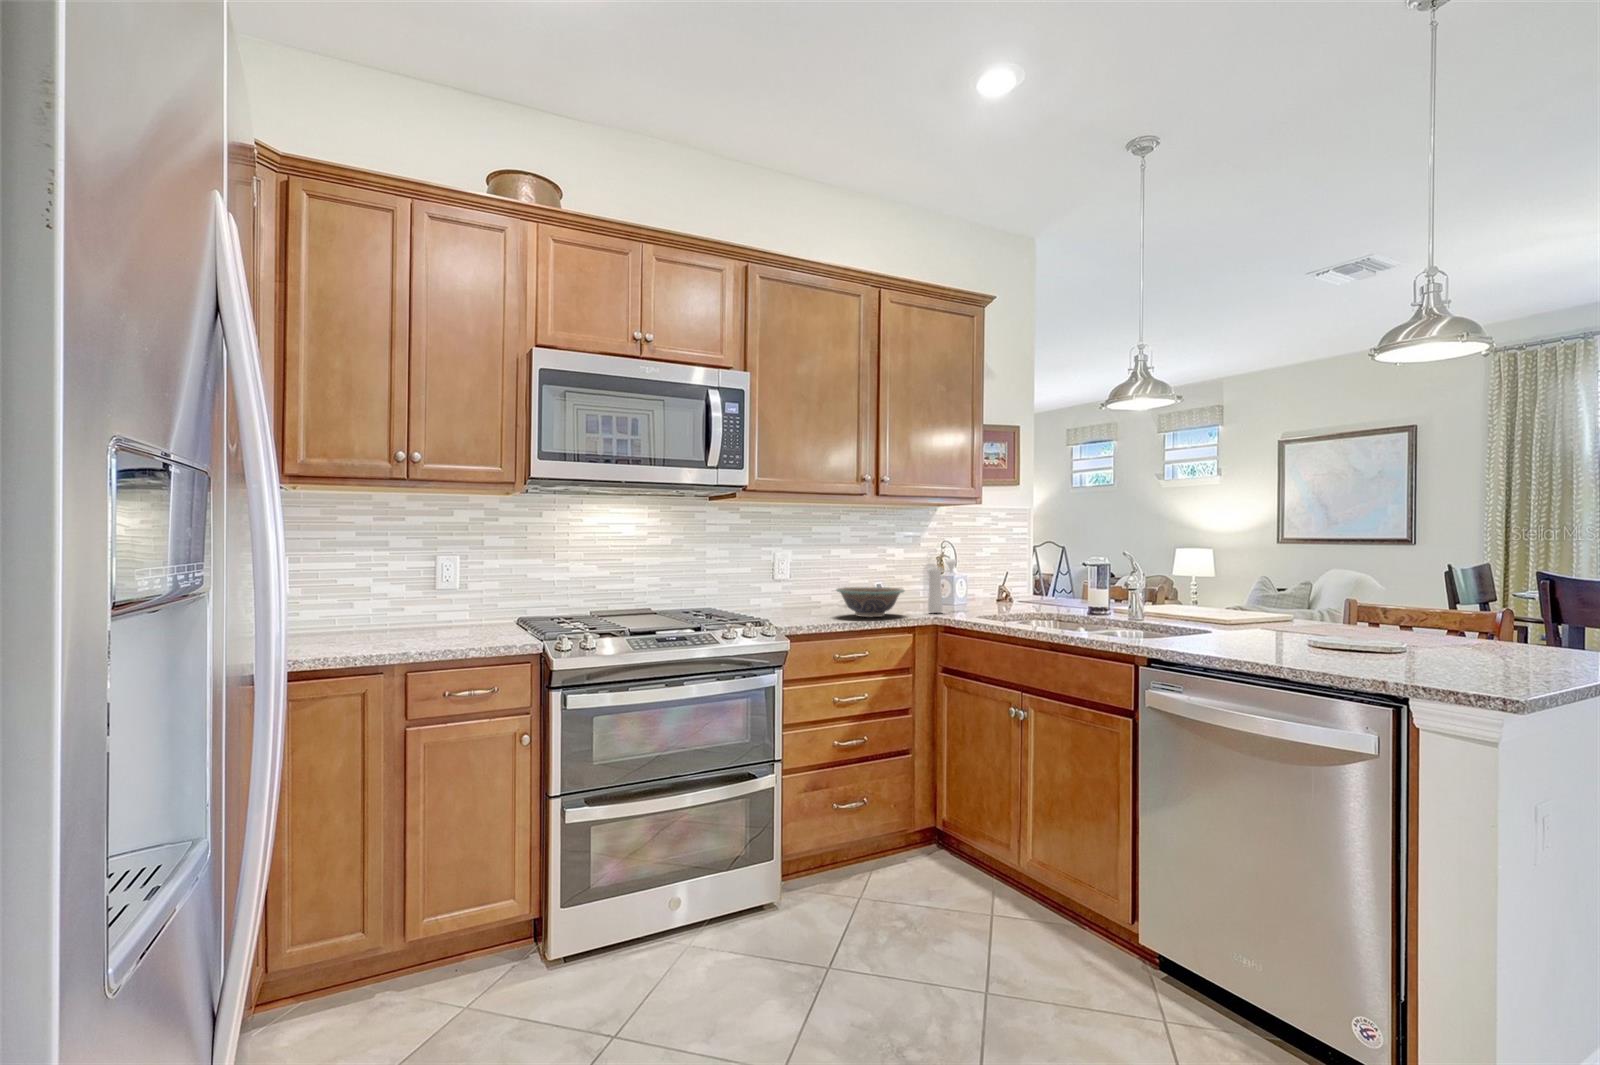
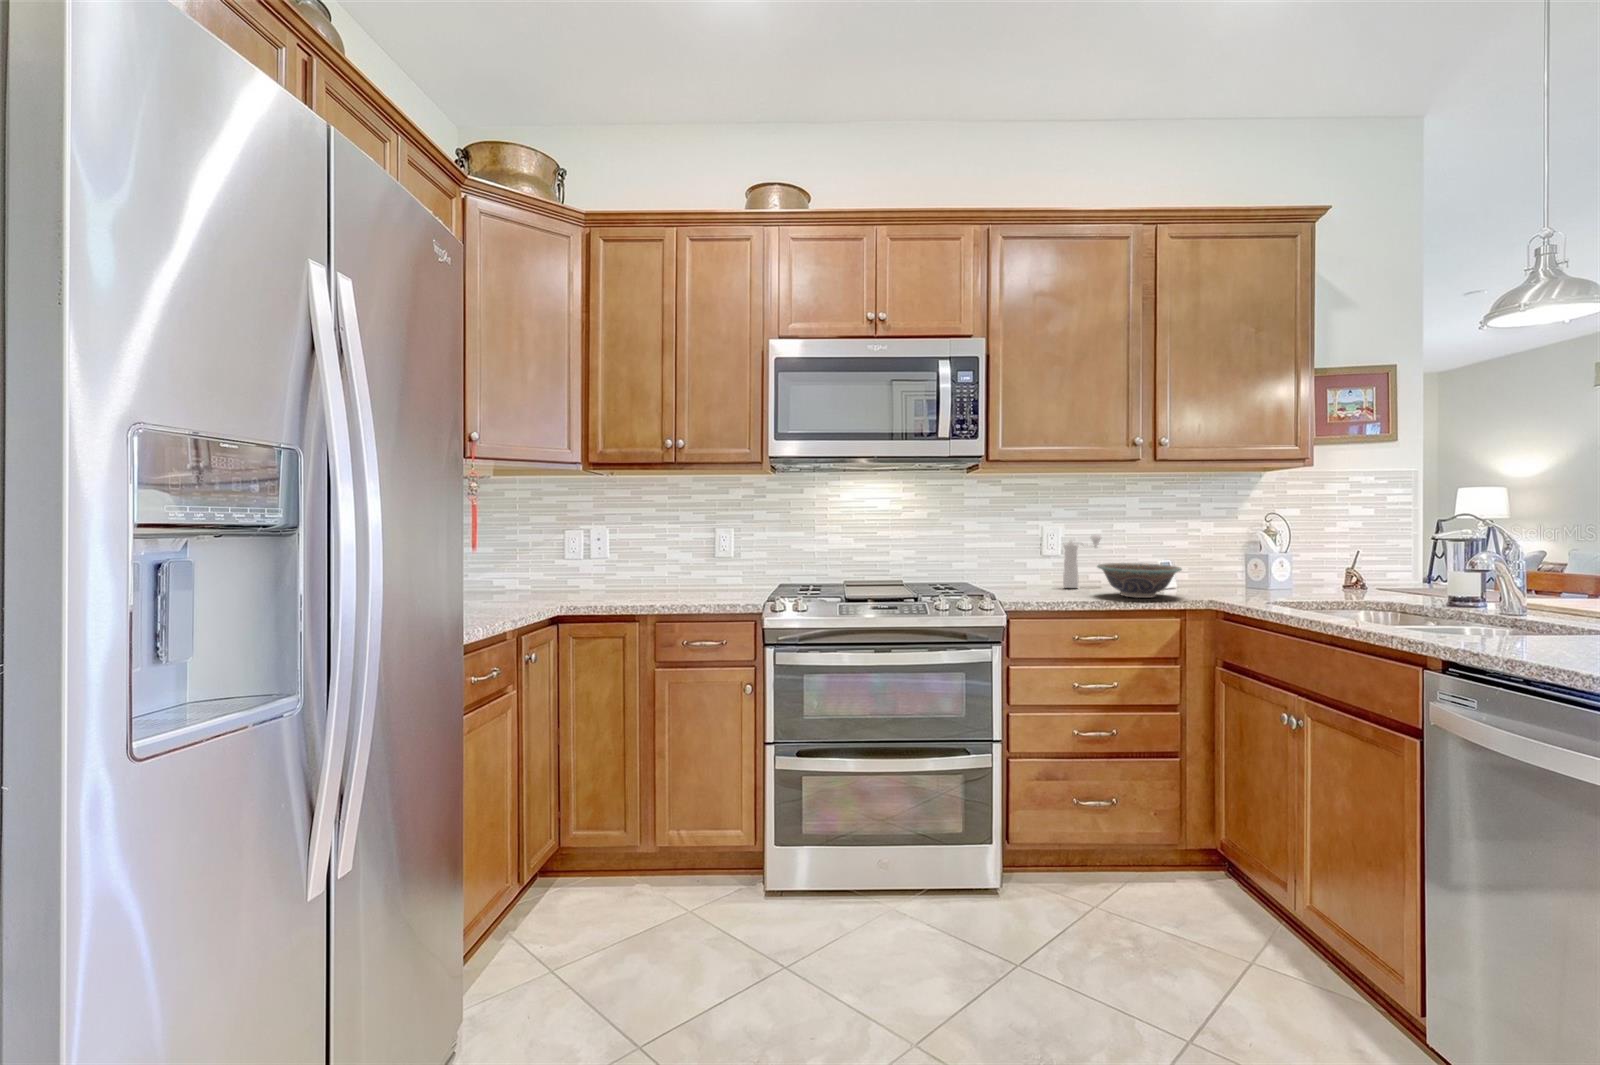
pepper mill: present [928,559,956,613] -> present [1063,534,1101,588]

